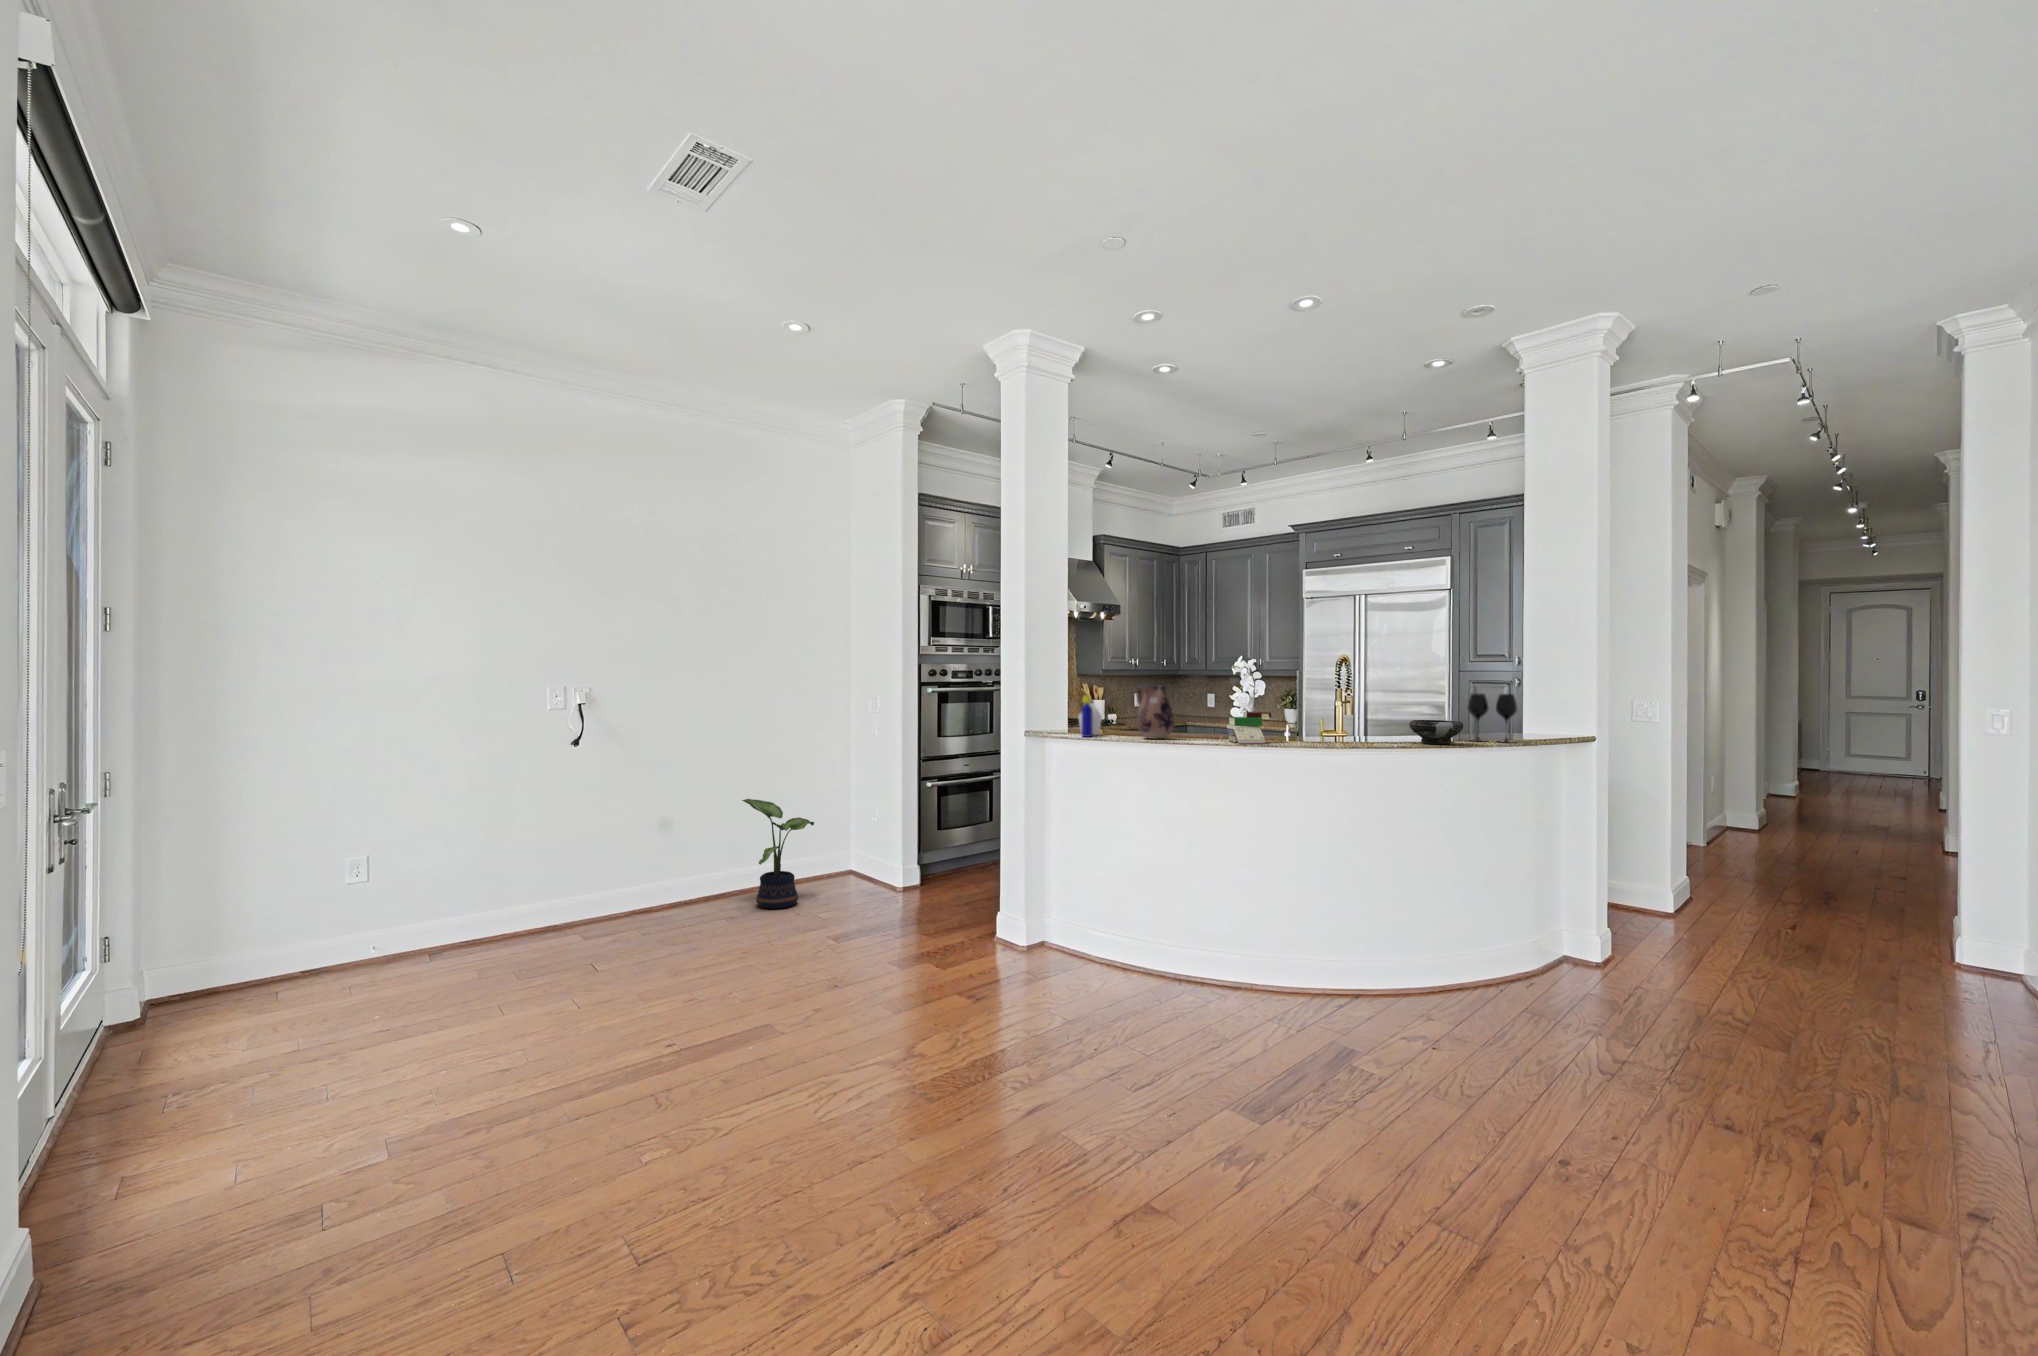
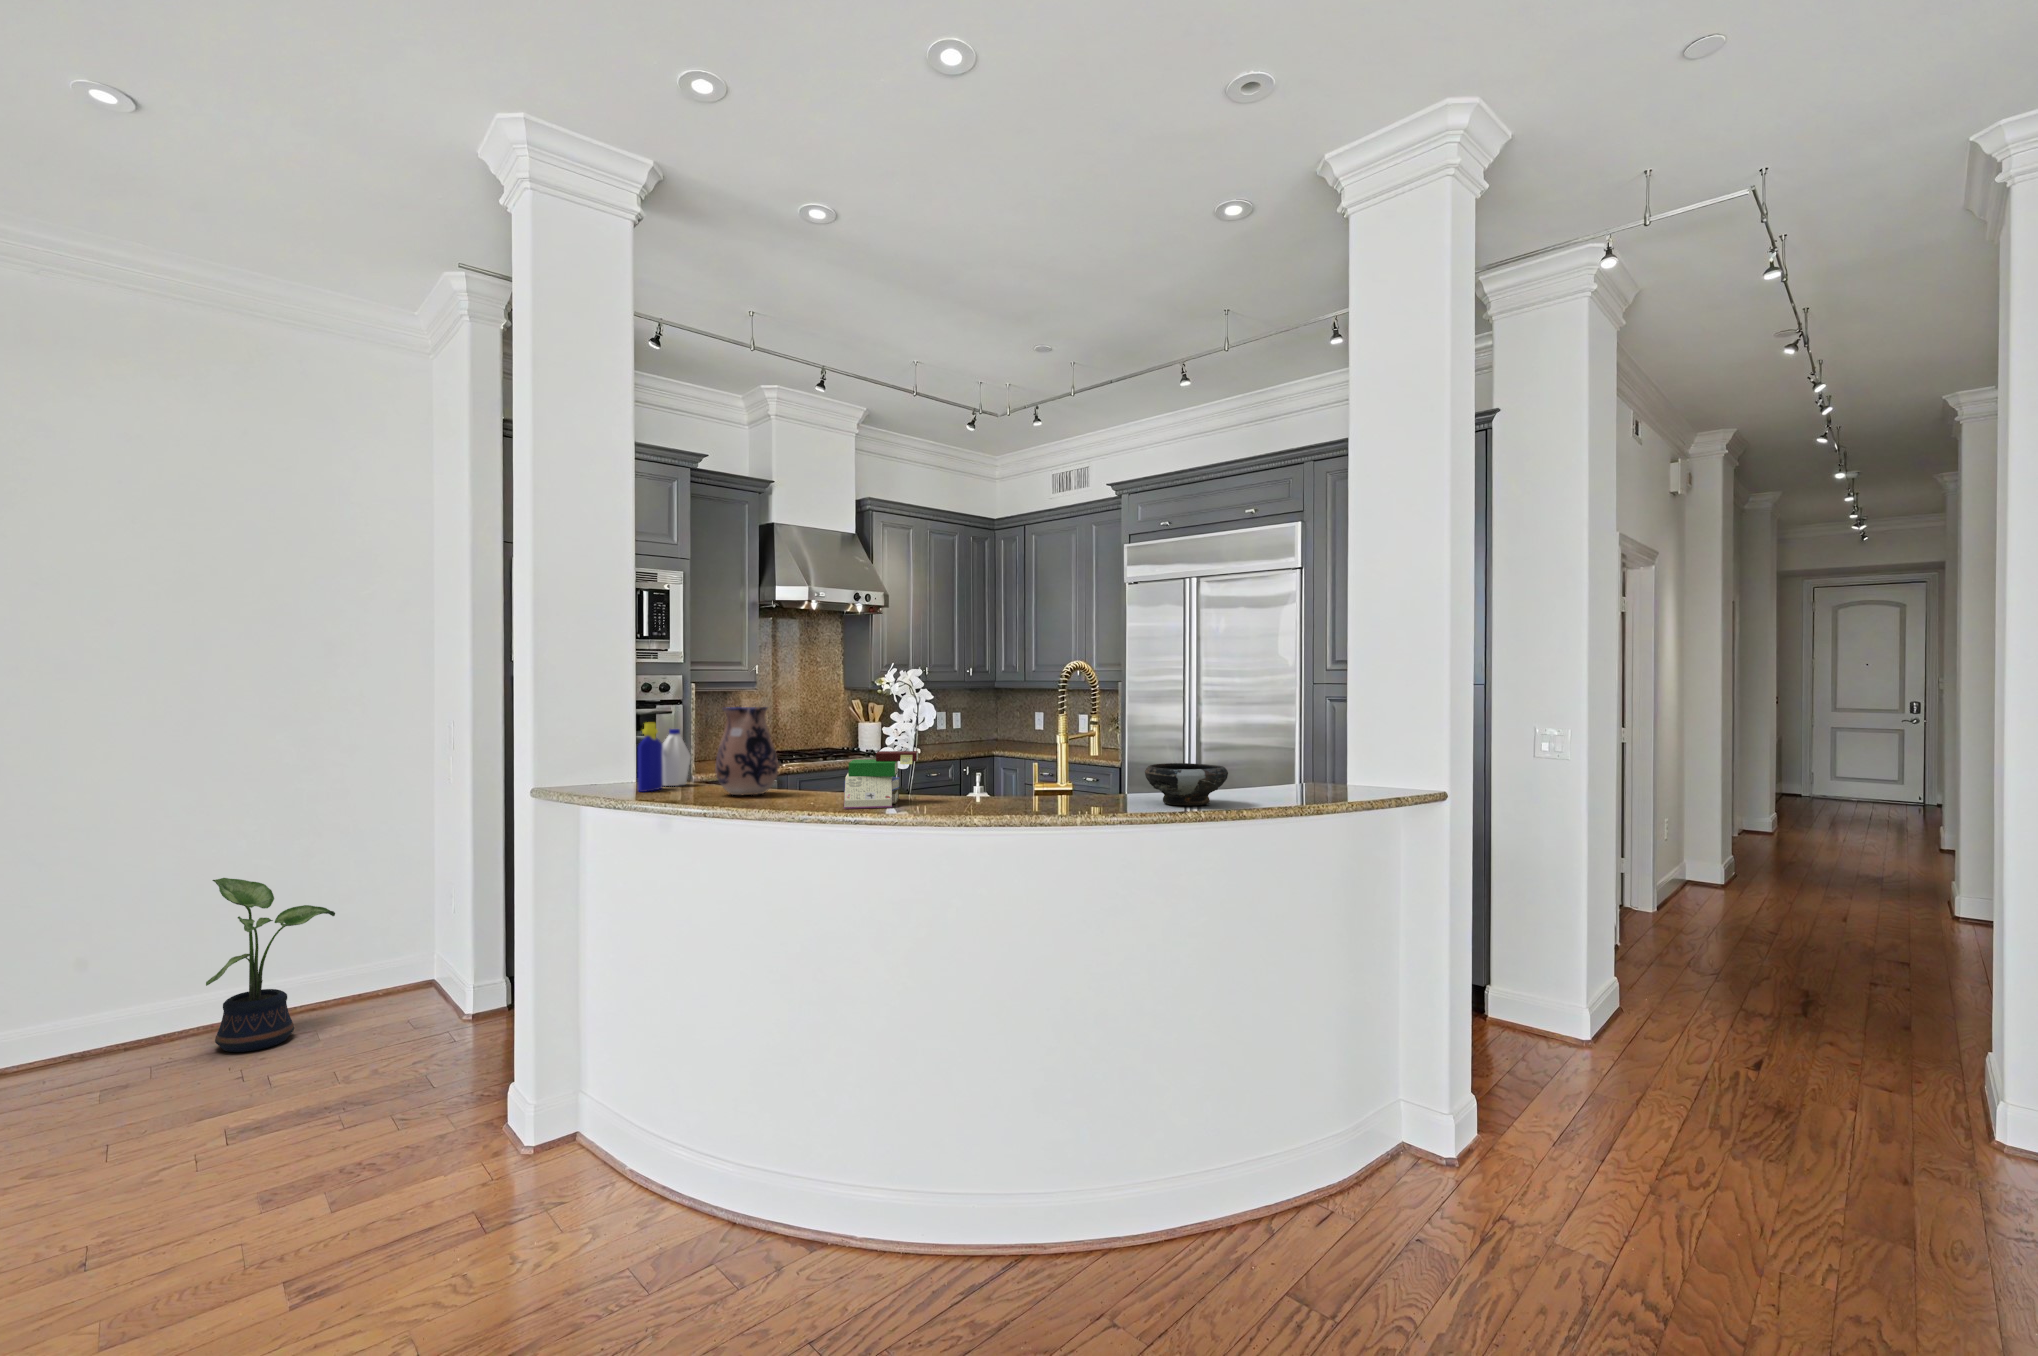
wine glass: present [1467,693,1518,743] -> none [1251,719,1326,800]

